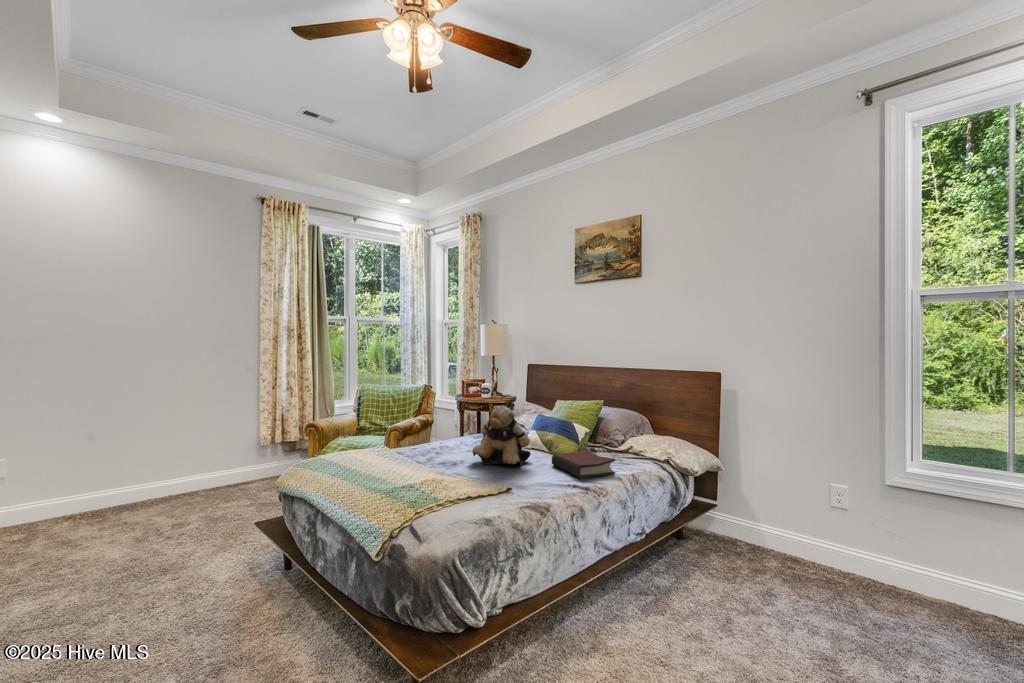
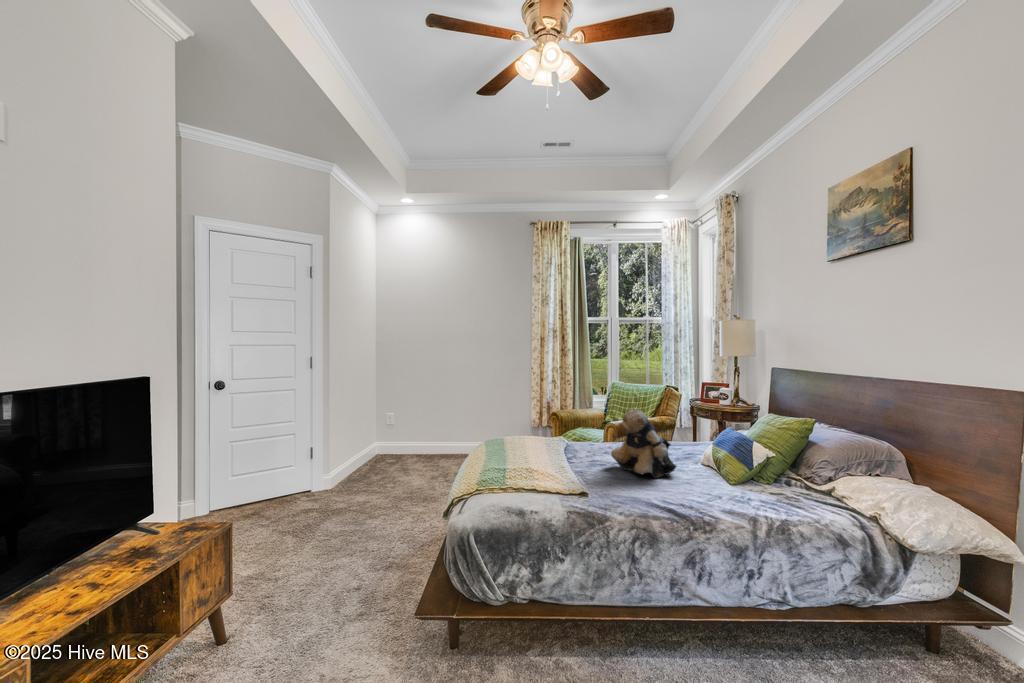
hardback book: present [552,450,615,479] -> none [690,473,750,512]

